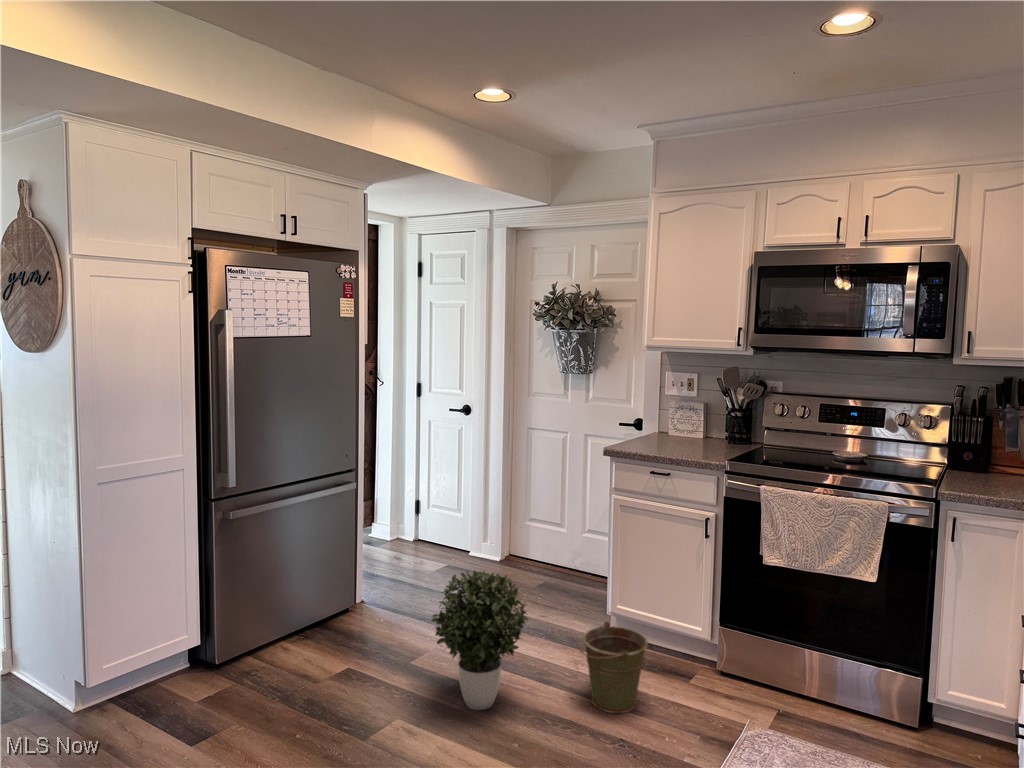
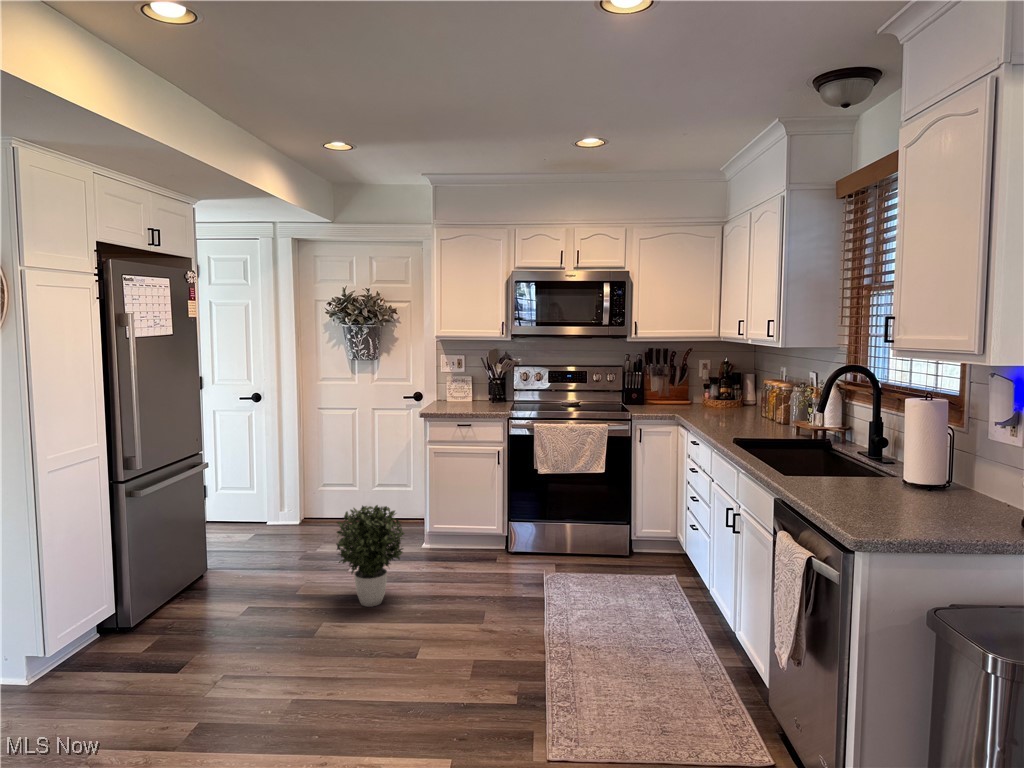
bucket: present [579,622,648,713] -> none [434,529,481,587]

